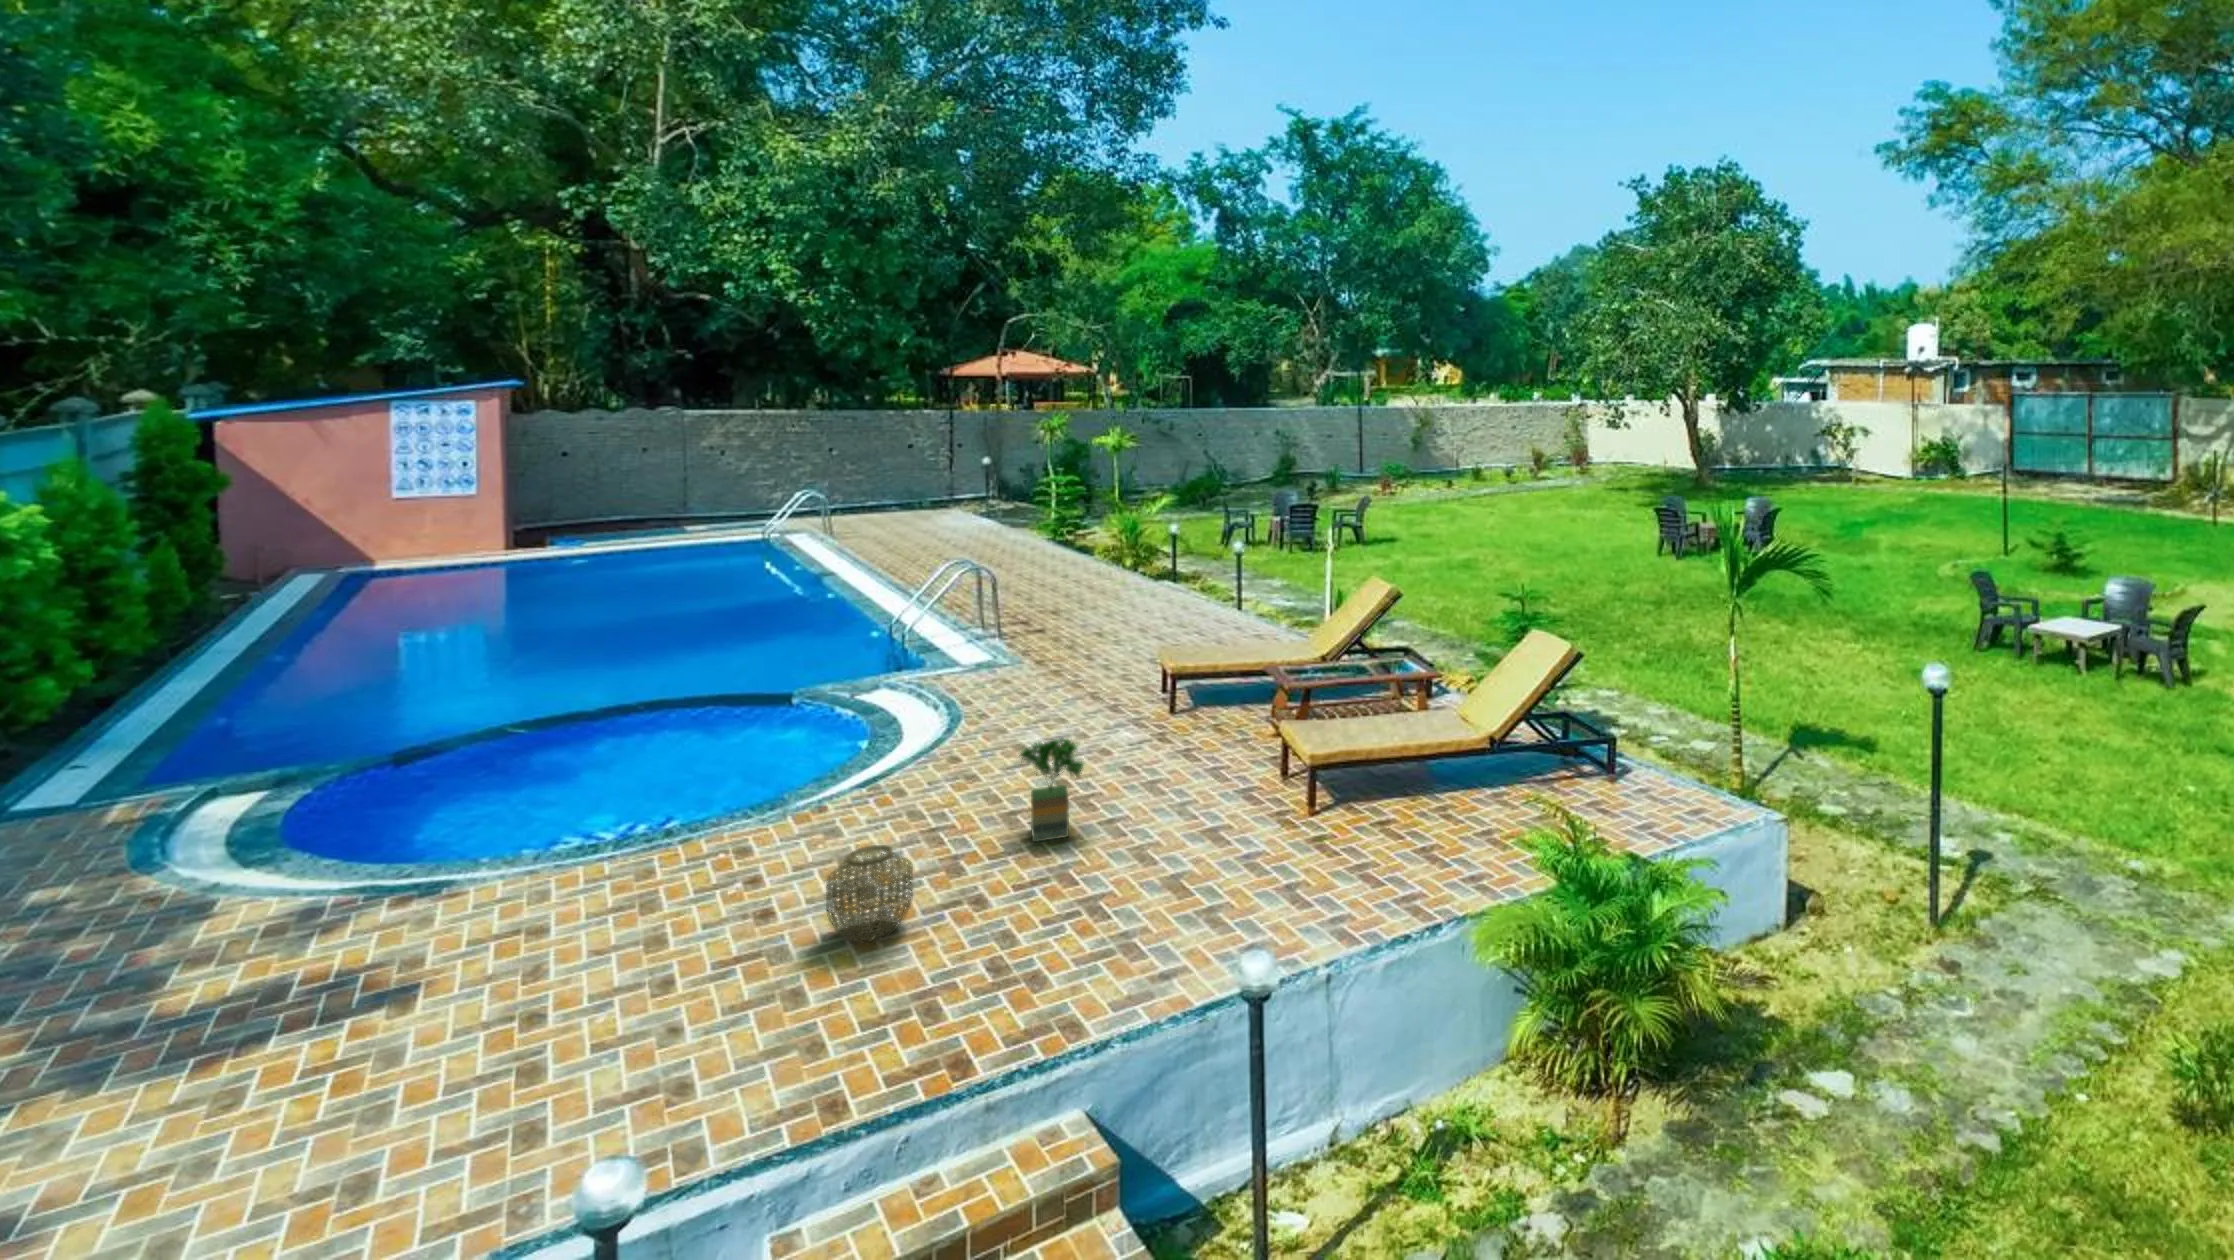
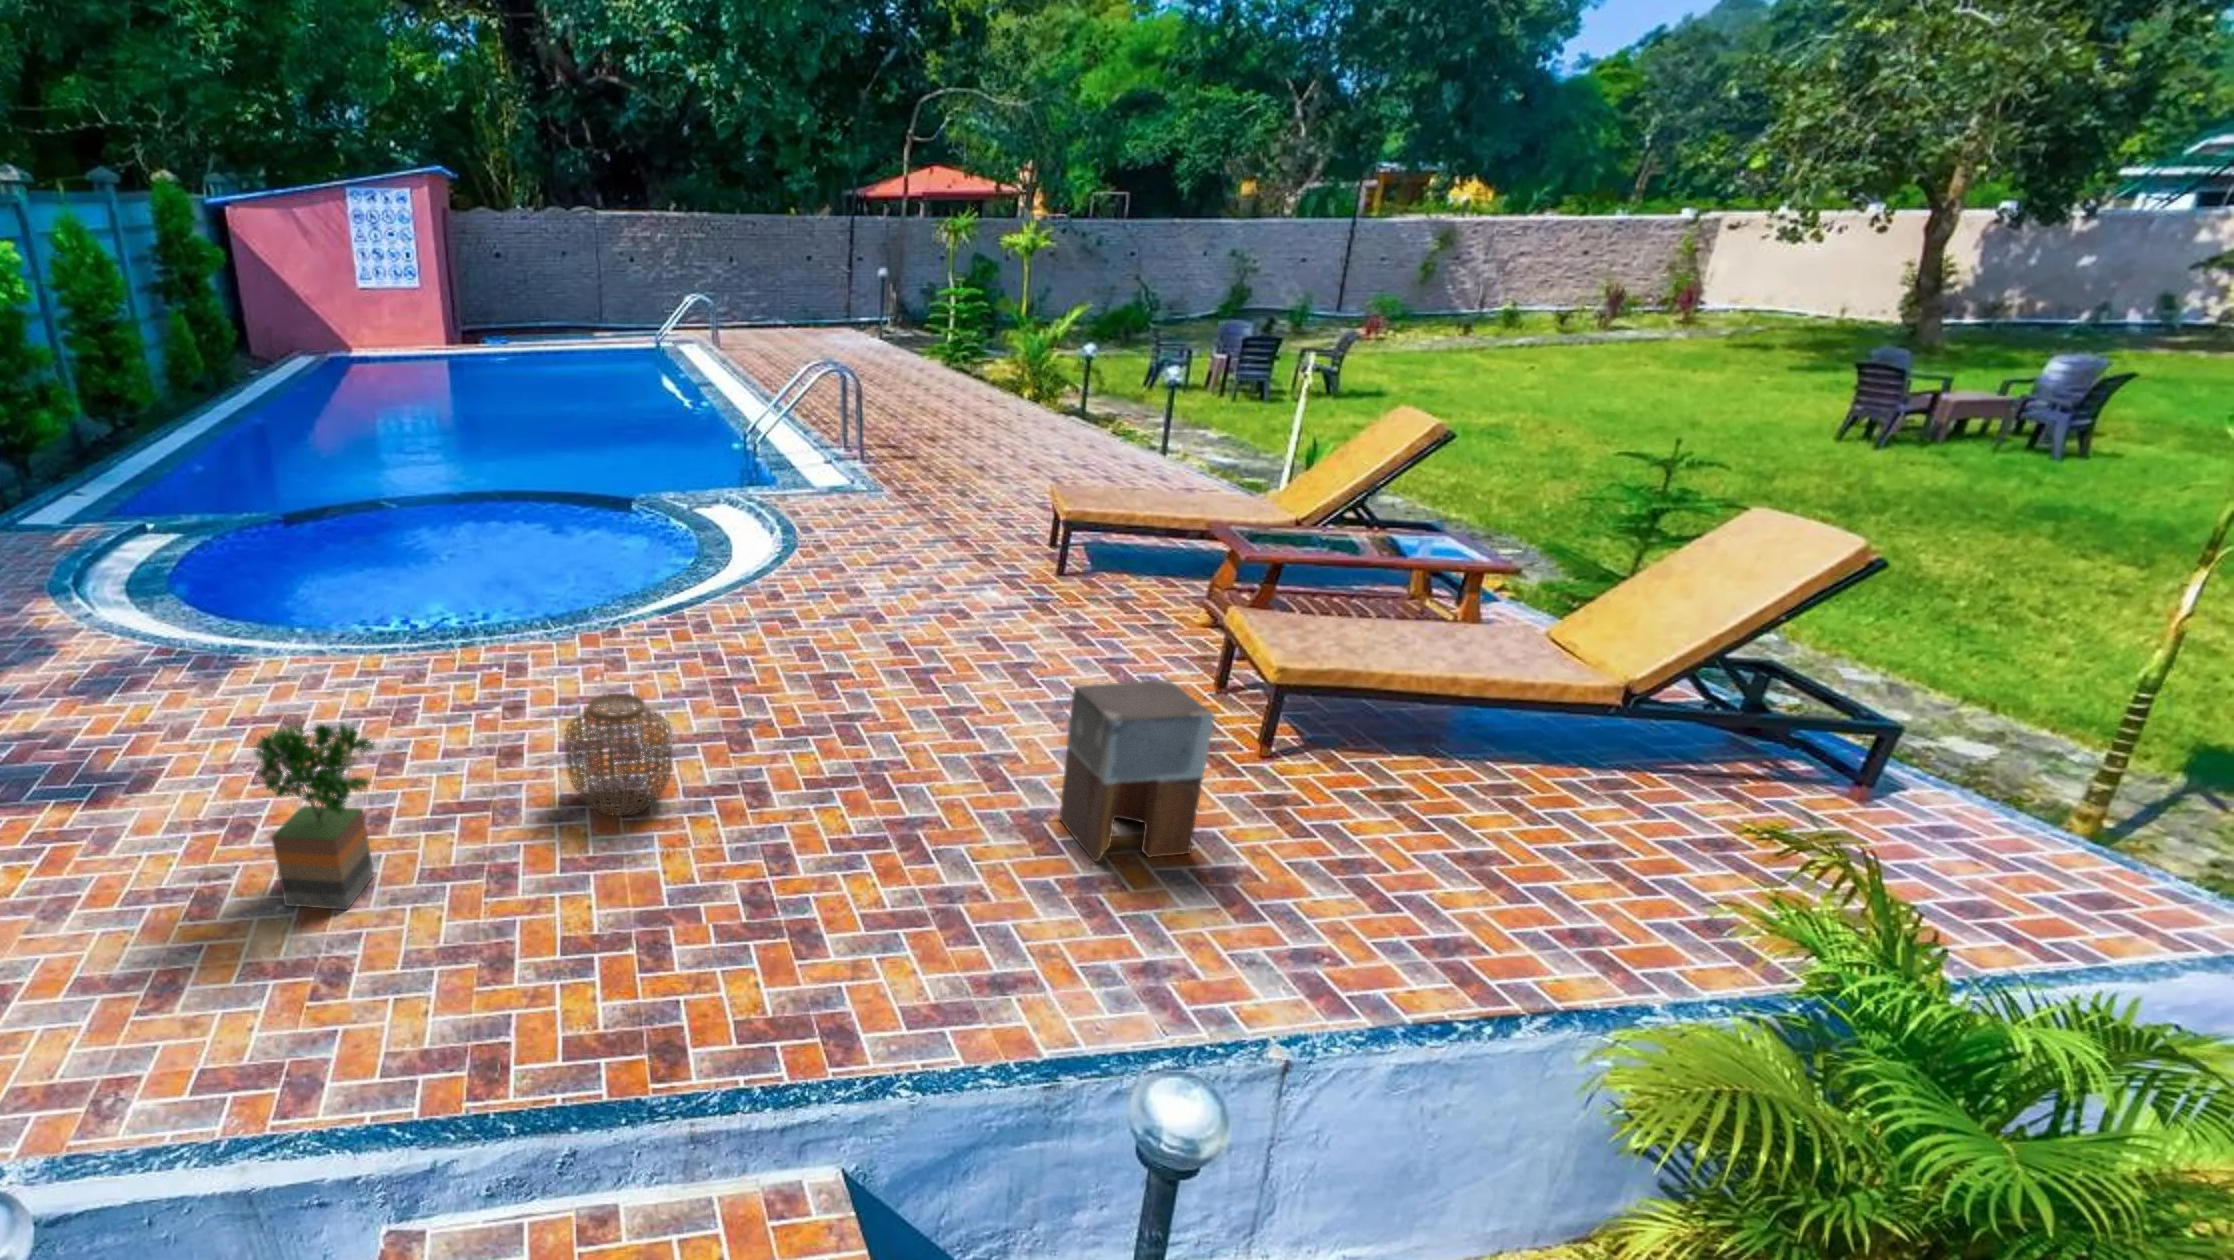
potted tree: present [1019,738,1084,842] -> present [253,724,374,910]
stool: none [1190,771,1272,896] -> present [1060,680,1214,862]

